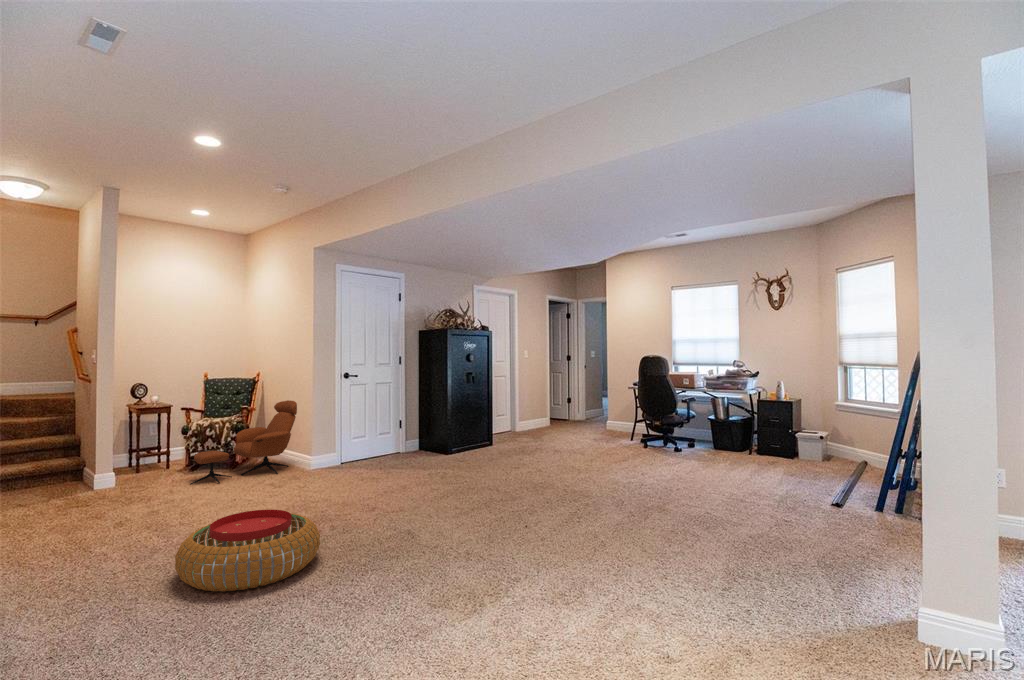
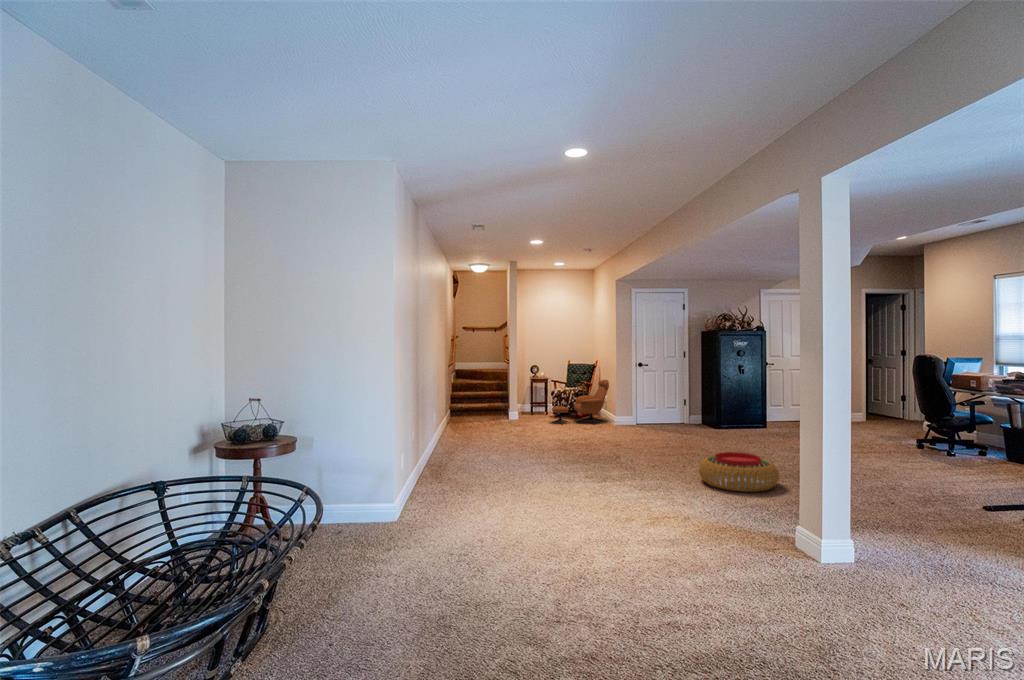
pouf: present [175,510,320,592] -> present [699,452,779,492]

